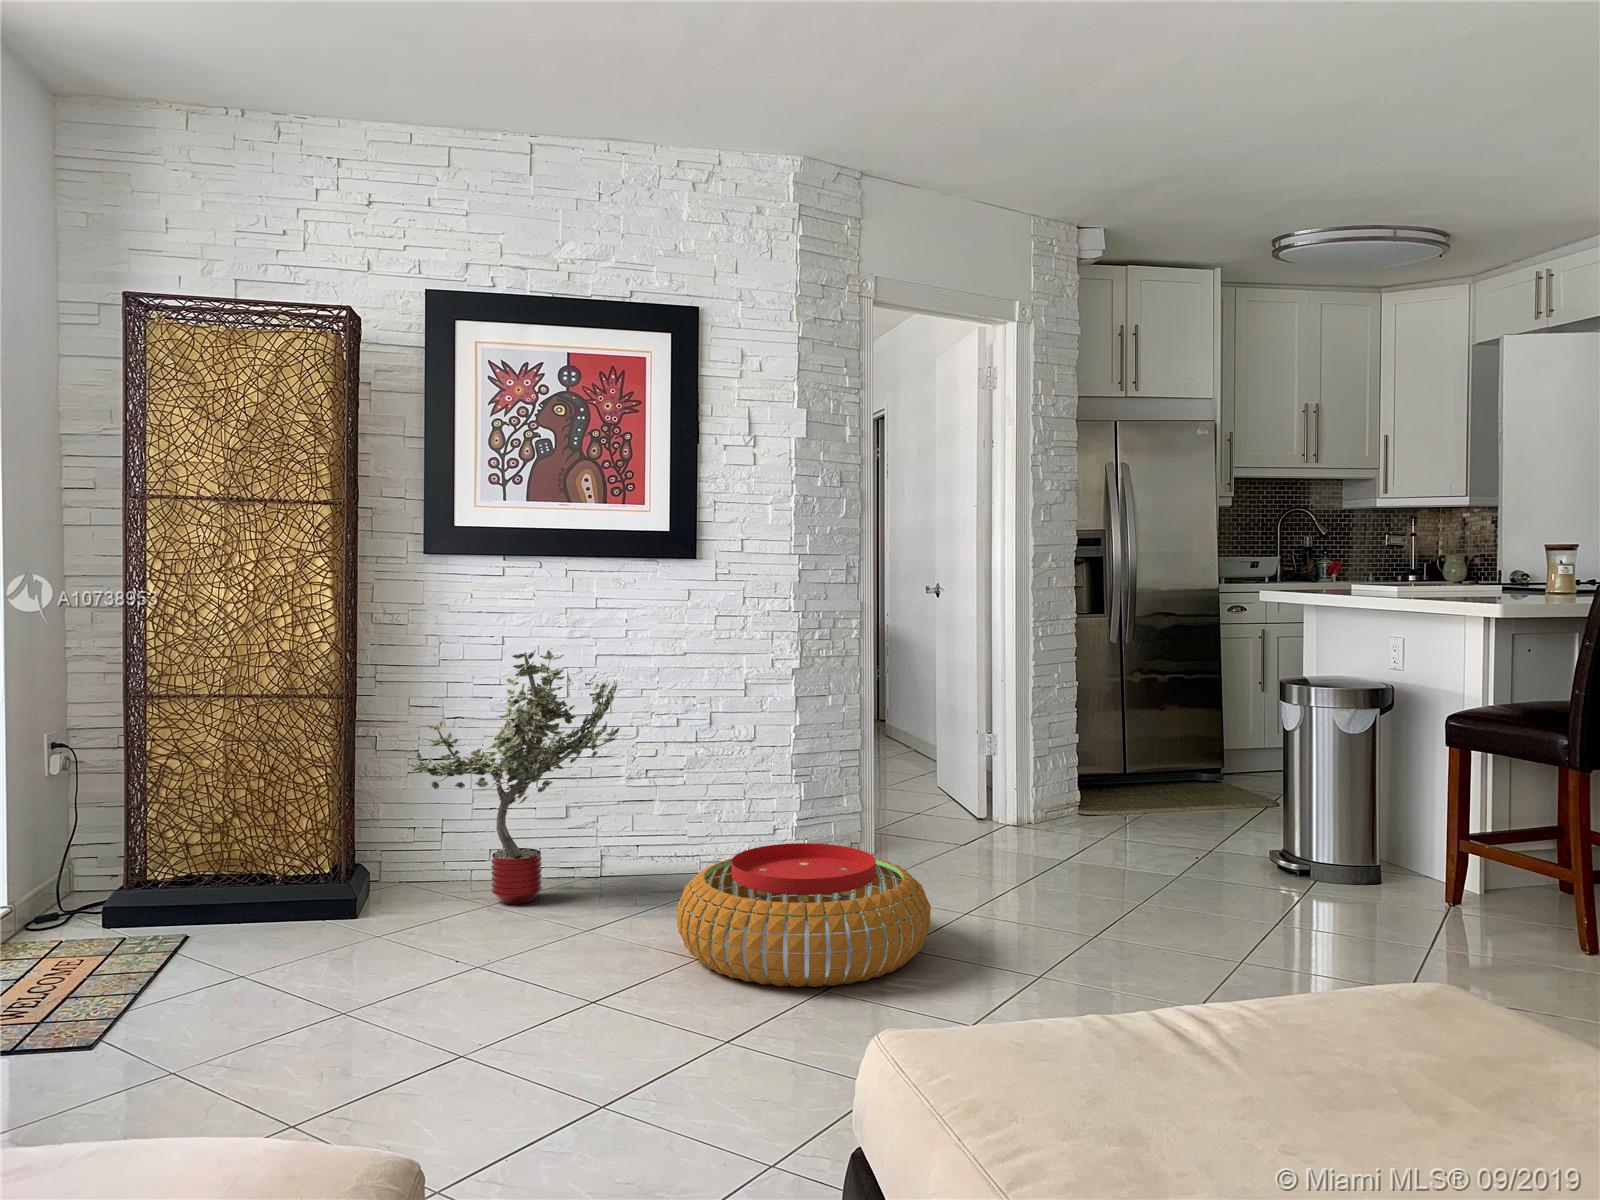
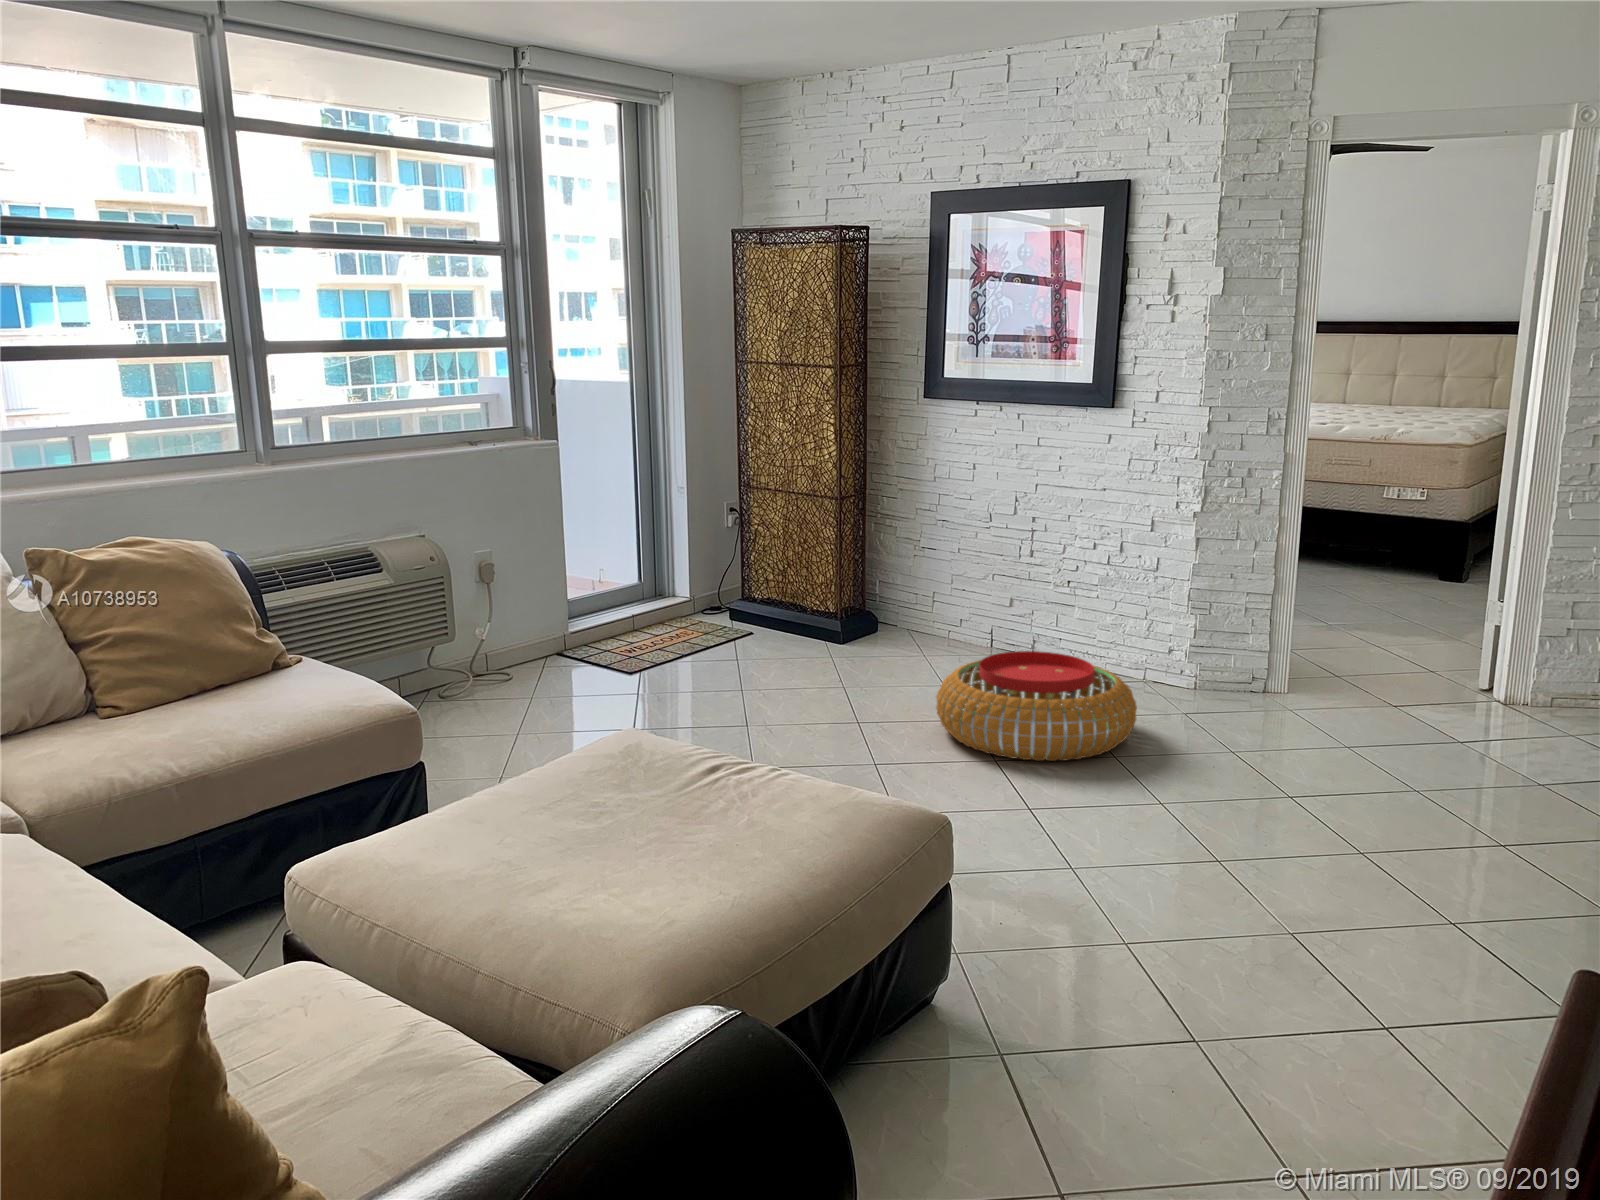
potted tree: present [409,650,619,904] -> none [881,477,1013,662]

